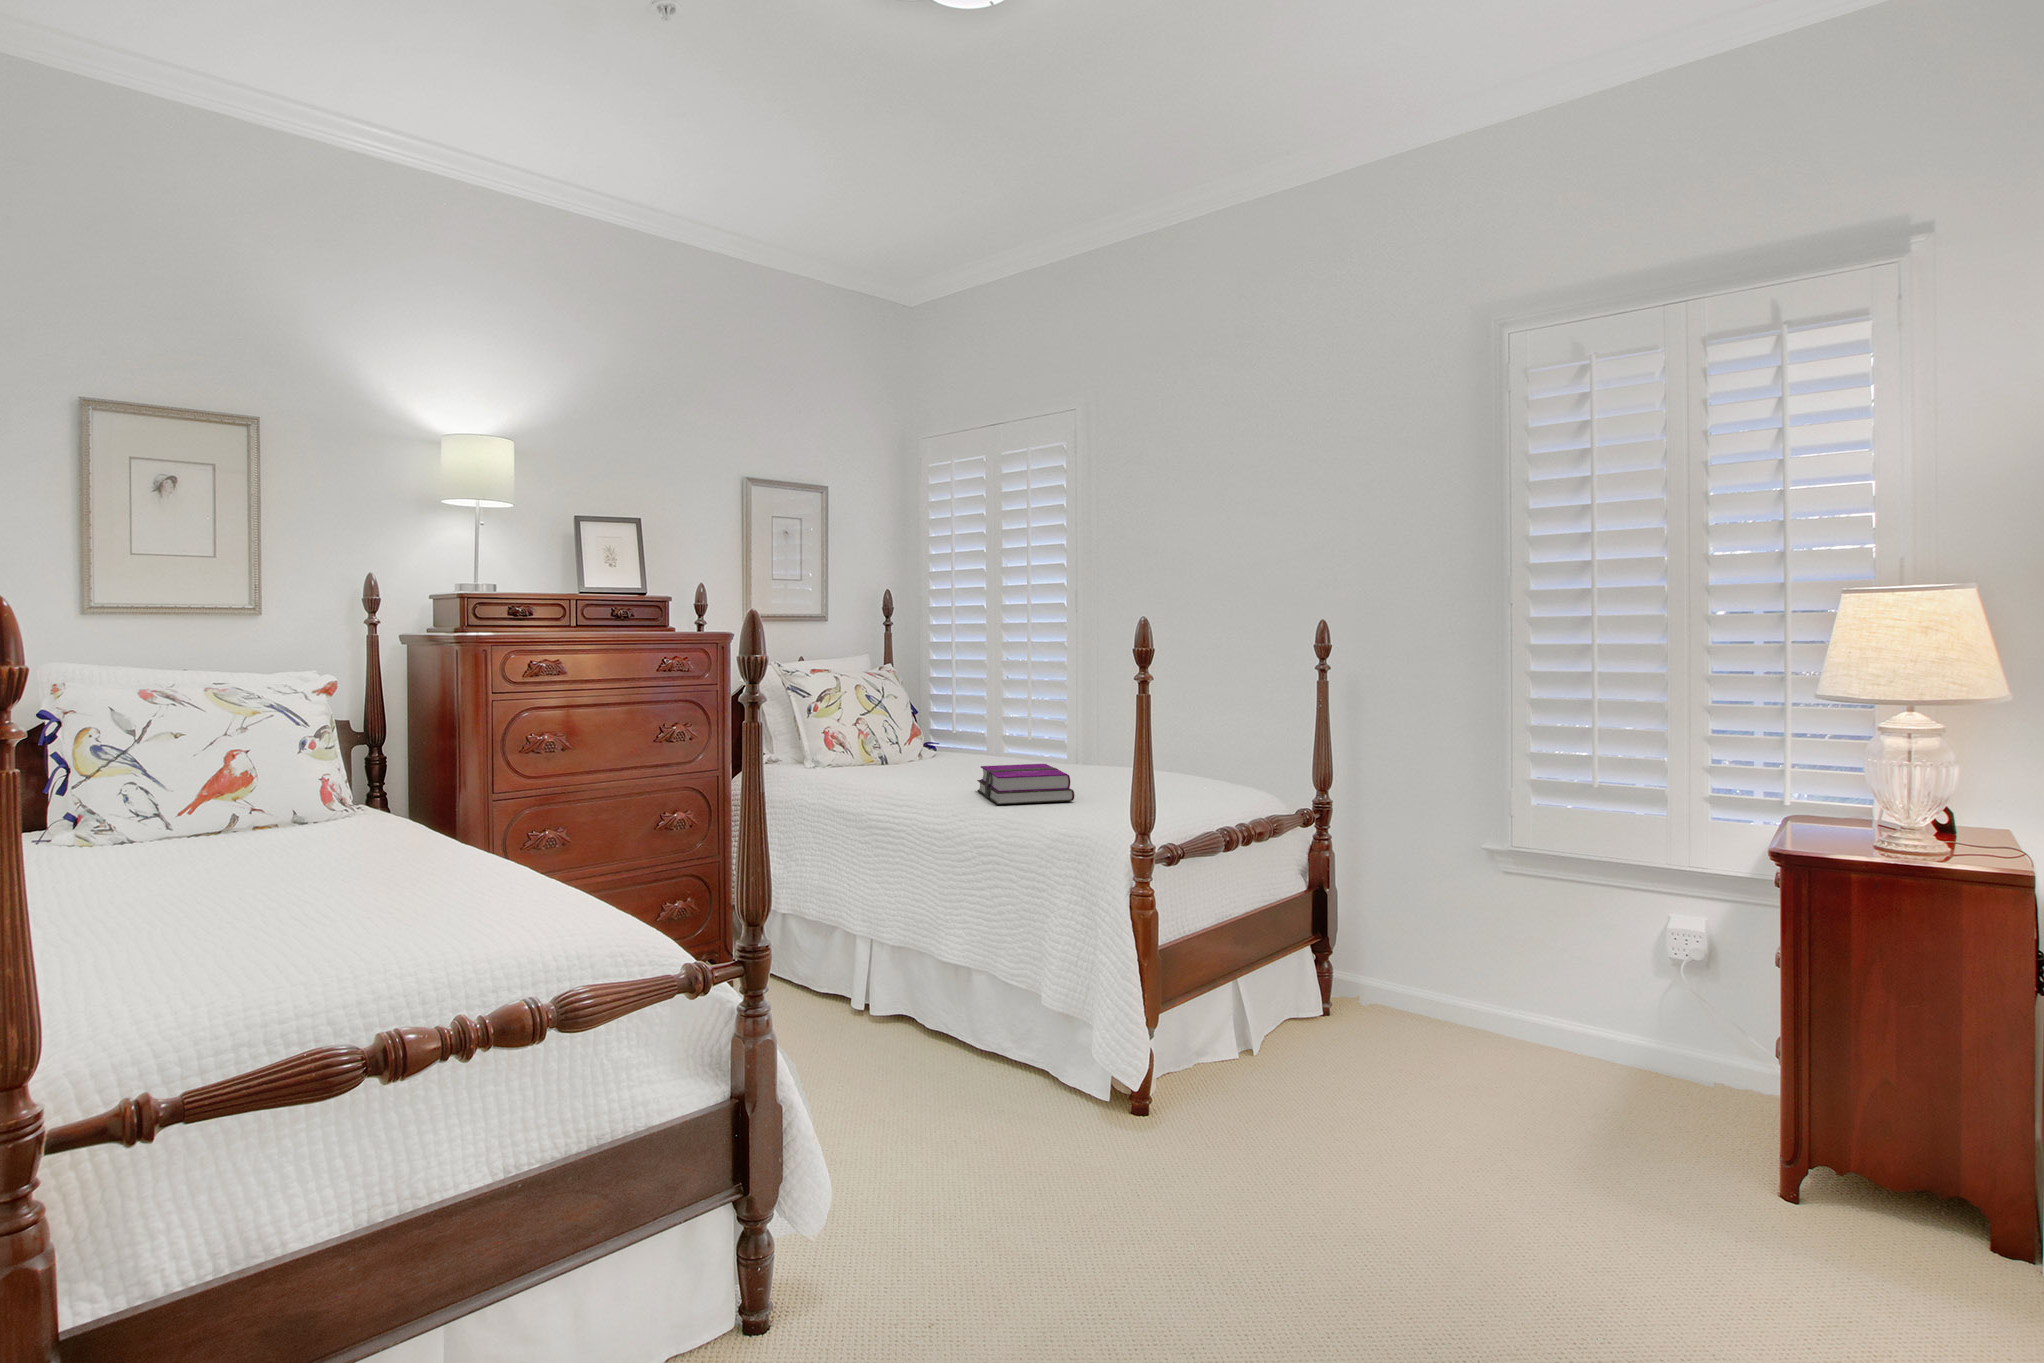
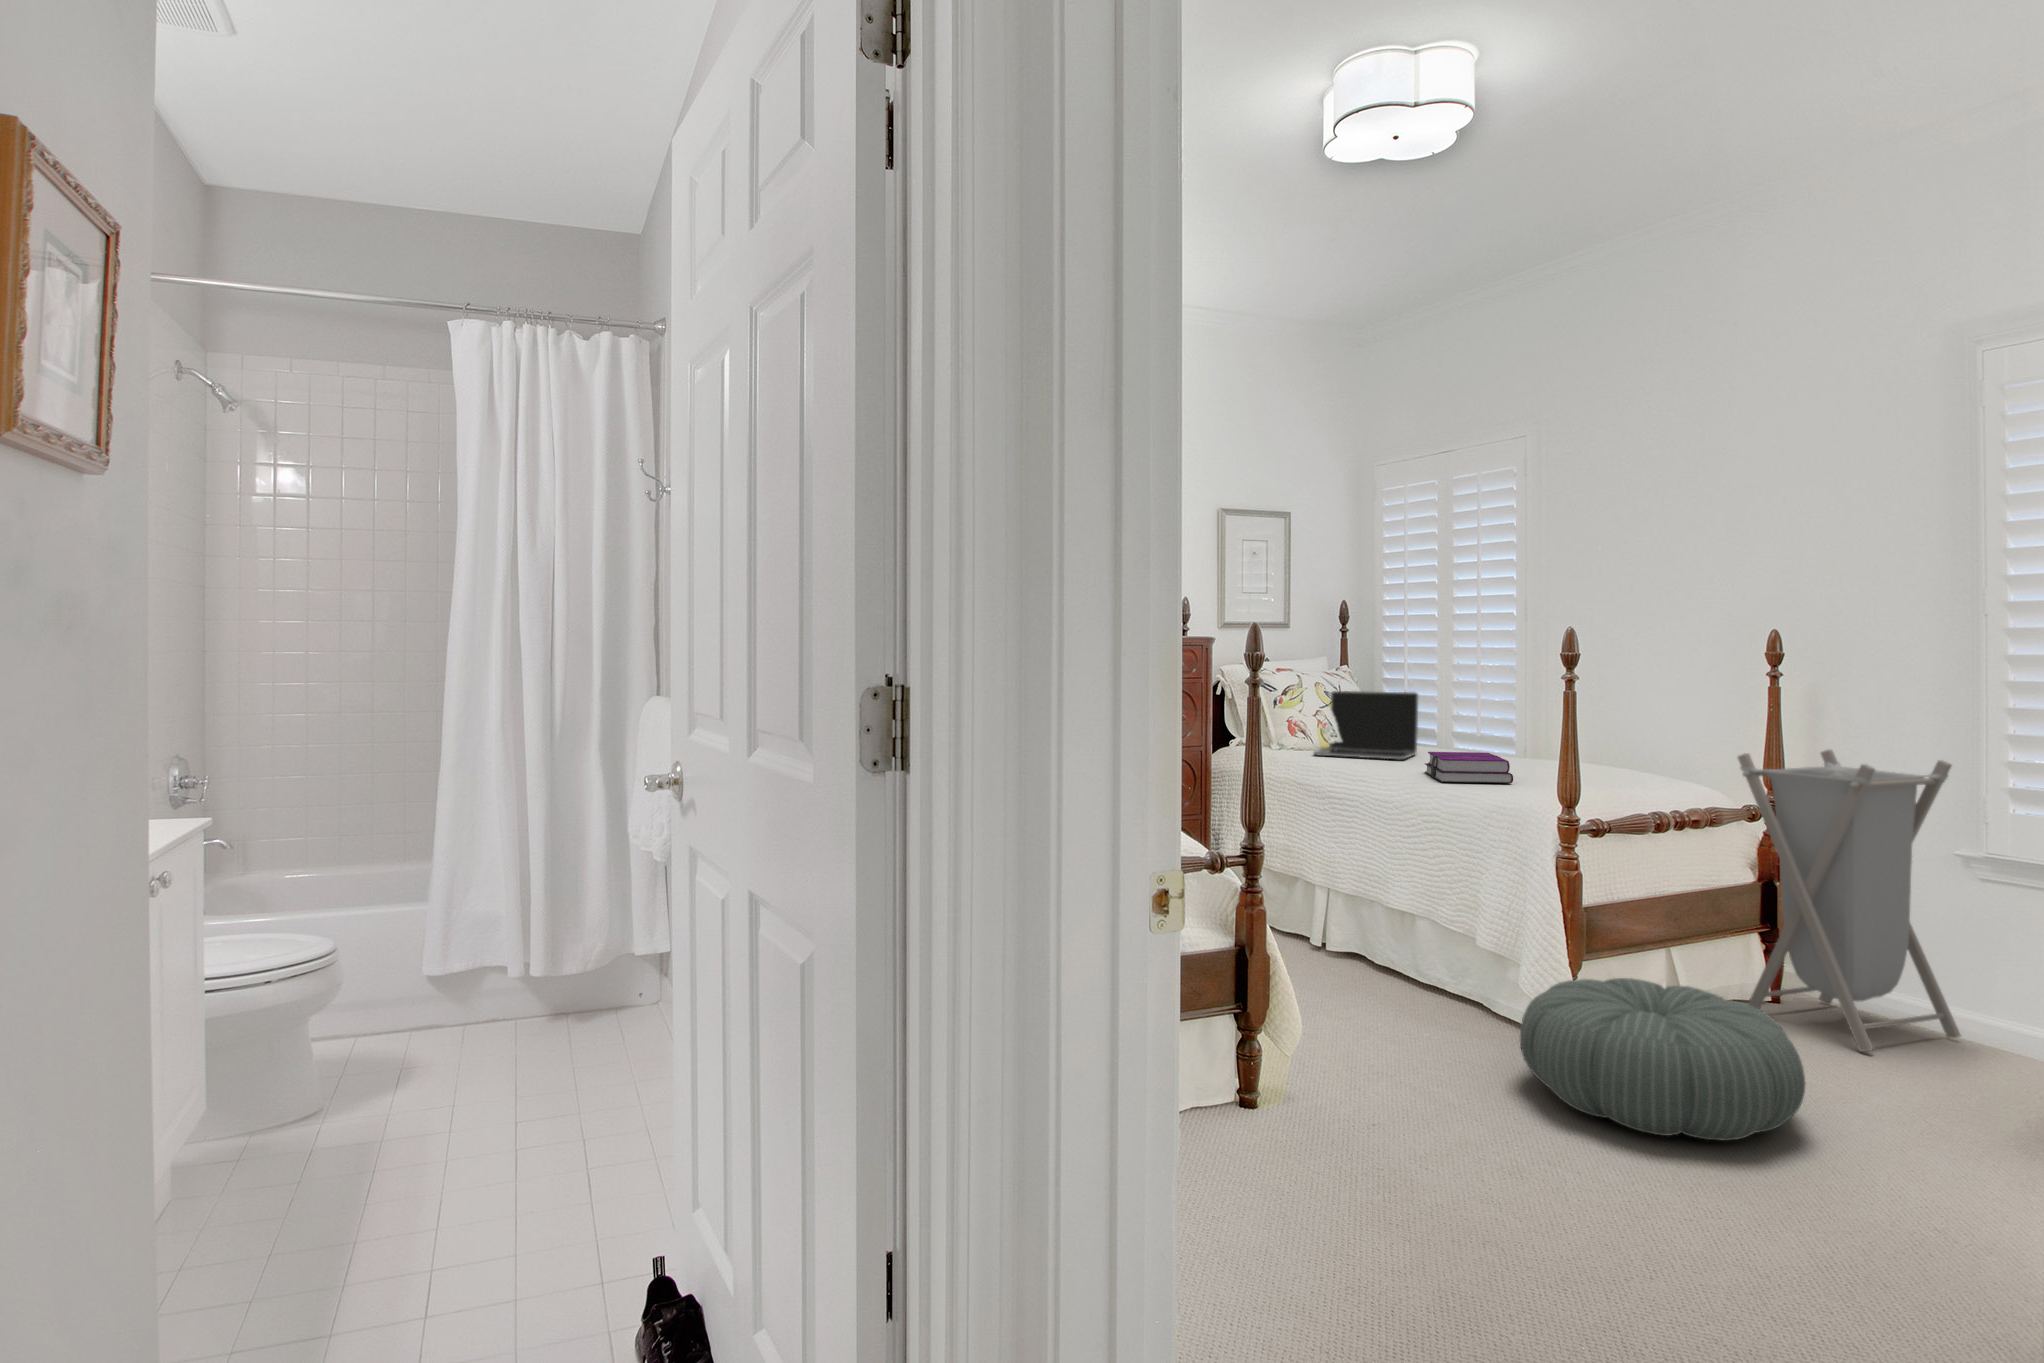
laptop: none [853,694,968,773] -> present [1313,691,1418,759]
laundry hamper: none [1296,744,1499,1077] -> present [1738,750,1961,1052]
pouf: none [1100,1040,1410,1260] -> present [1520,978,1805,1141]

